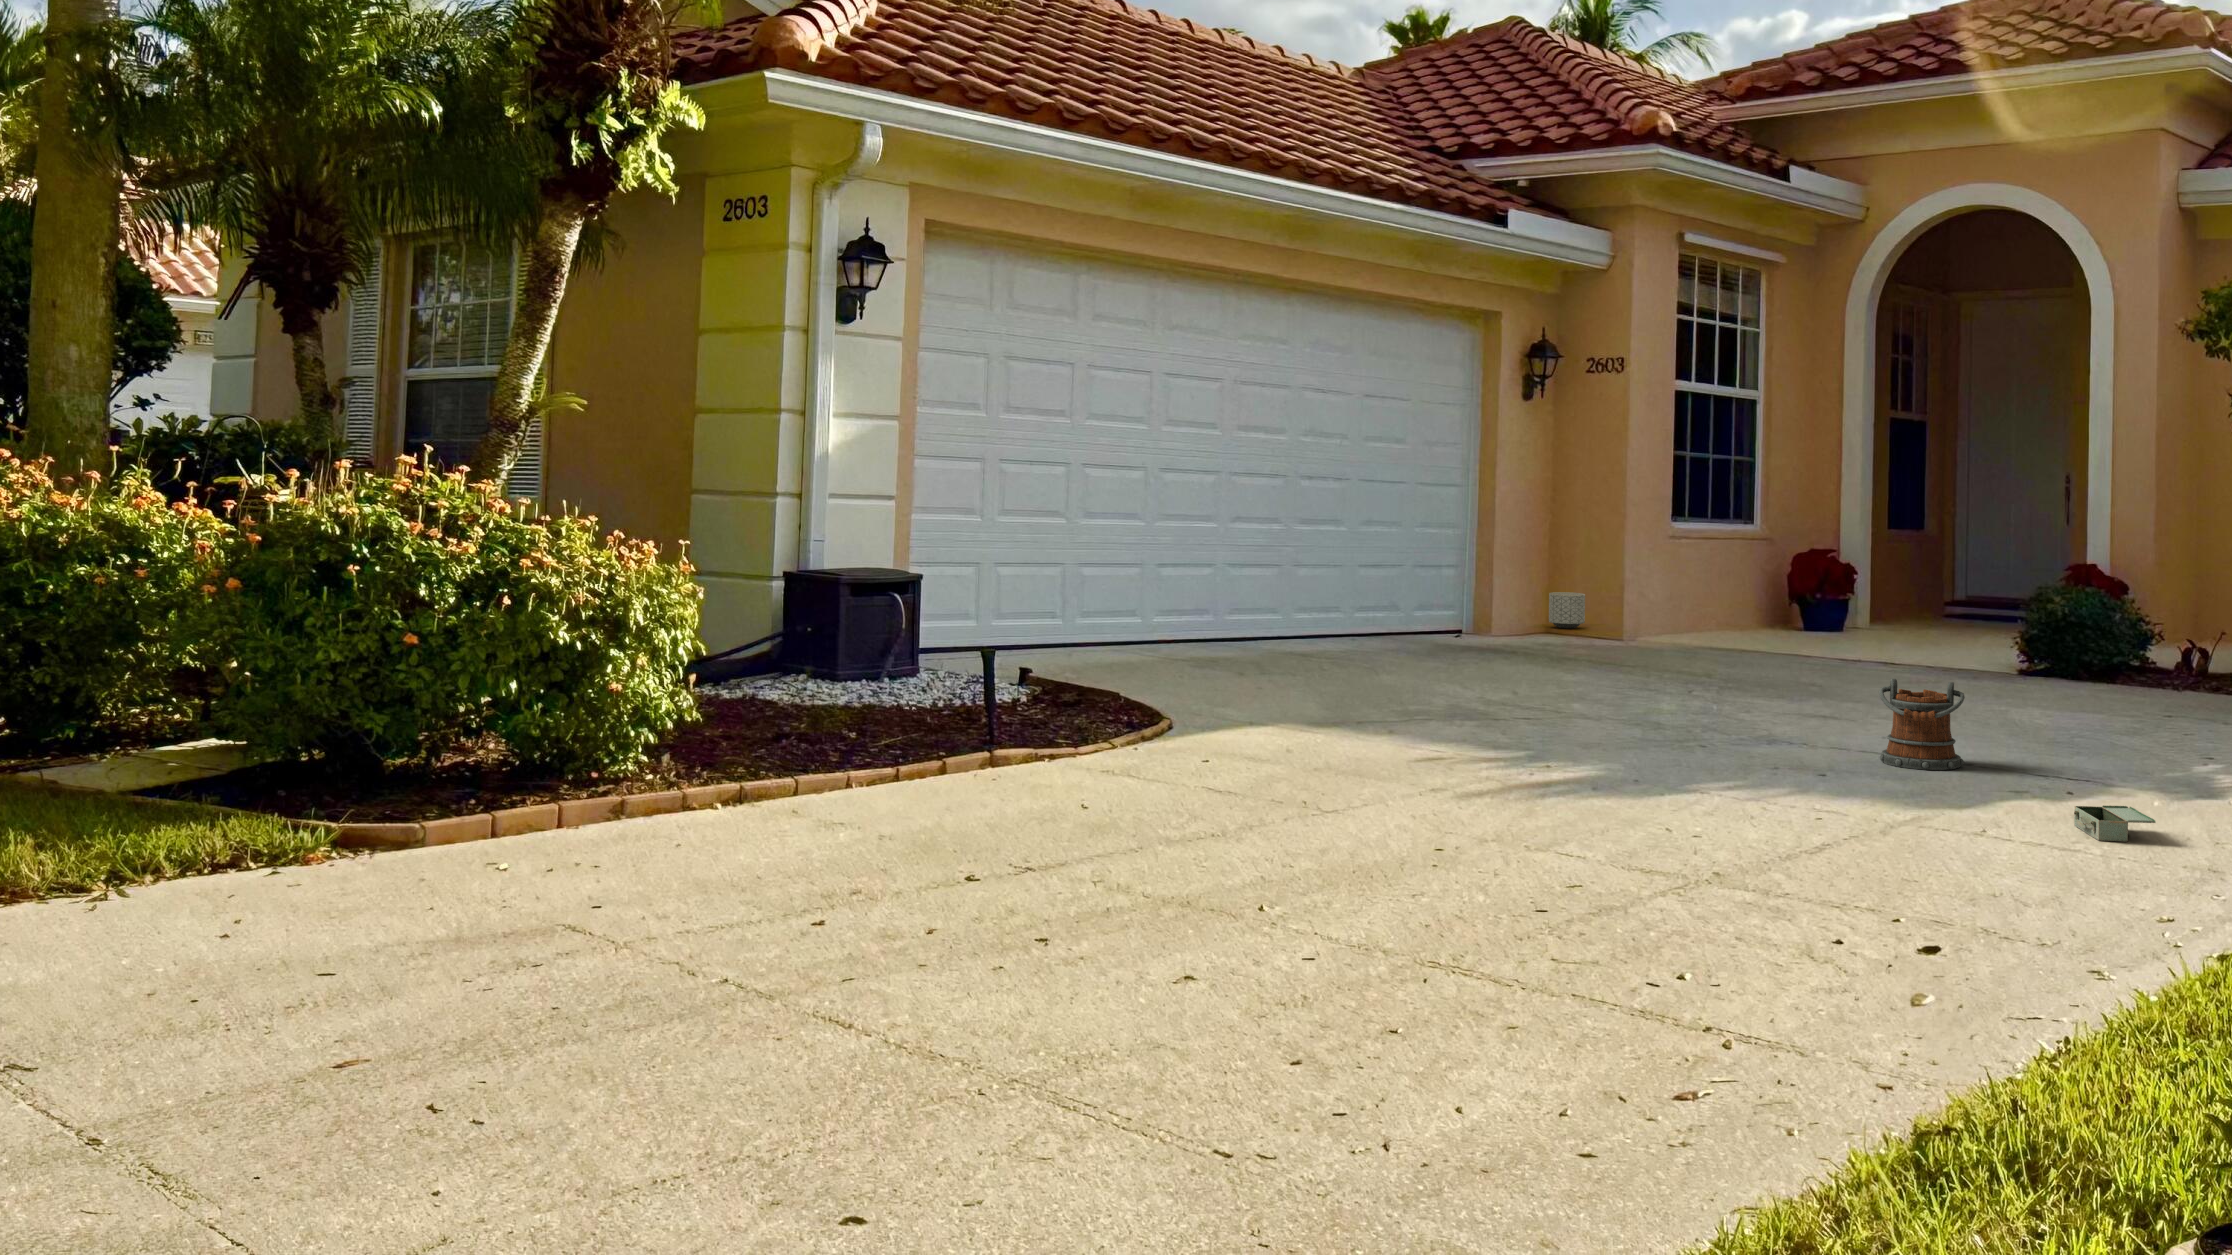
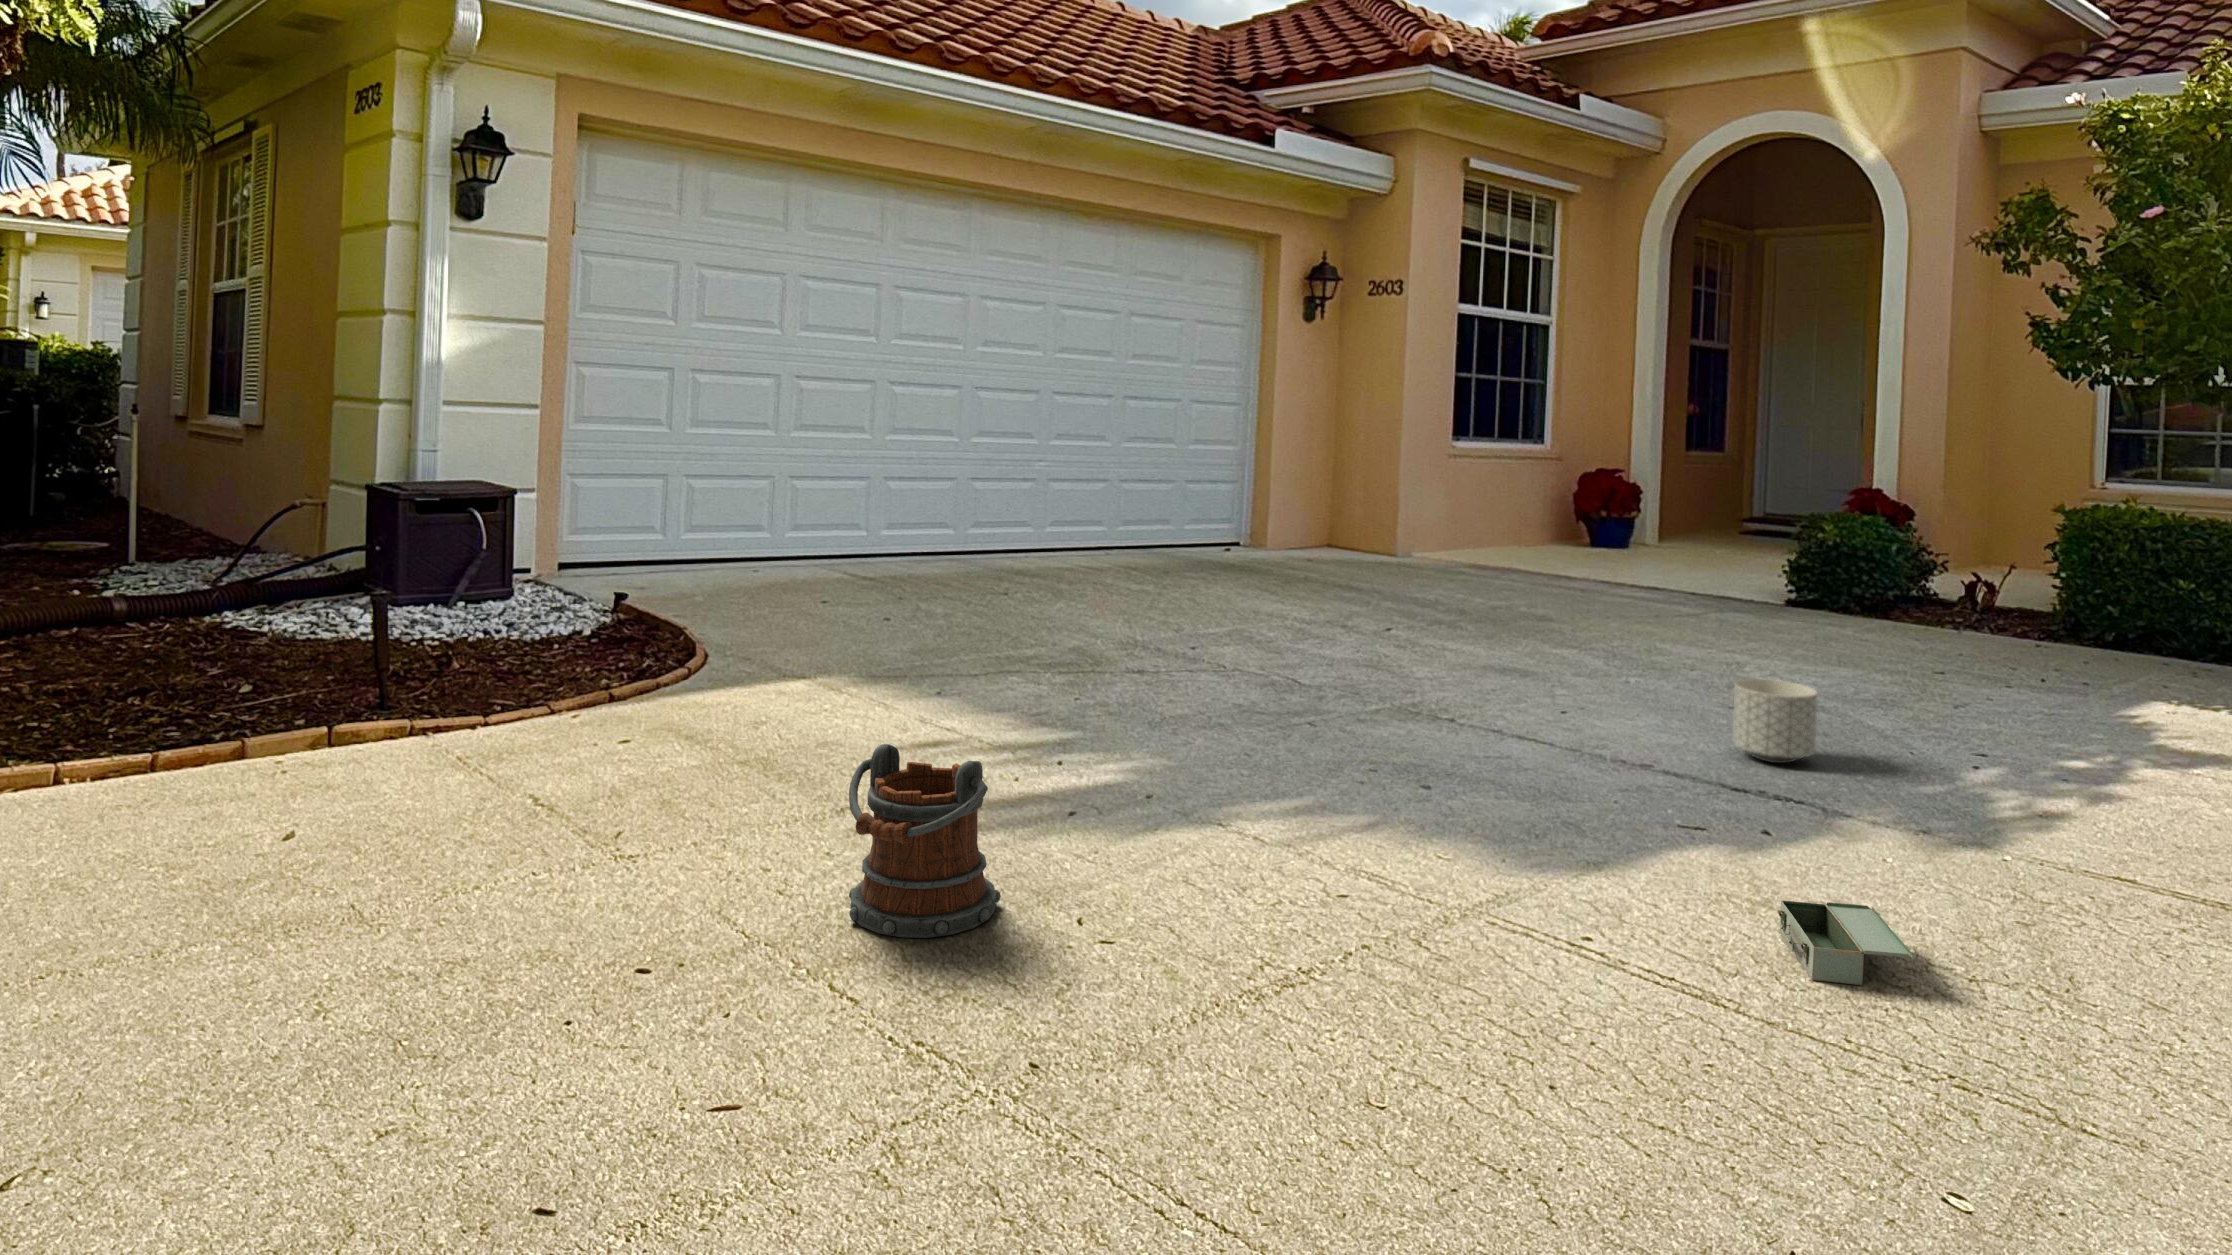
planter: present [1549,592,1585,629] -> present [1732,679,1818,763]
bucket: present [1879,679,1965,770] -> present [849,744,1001,938]

